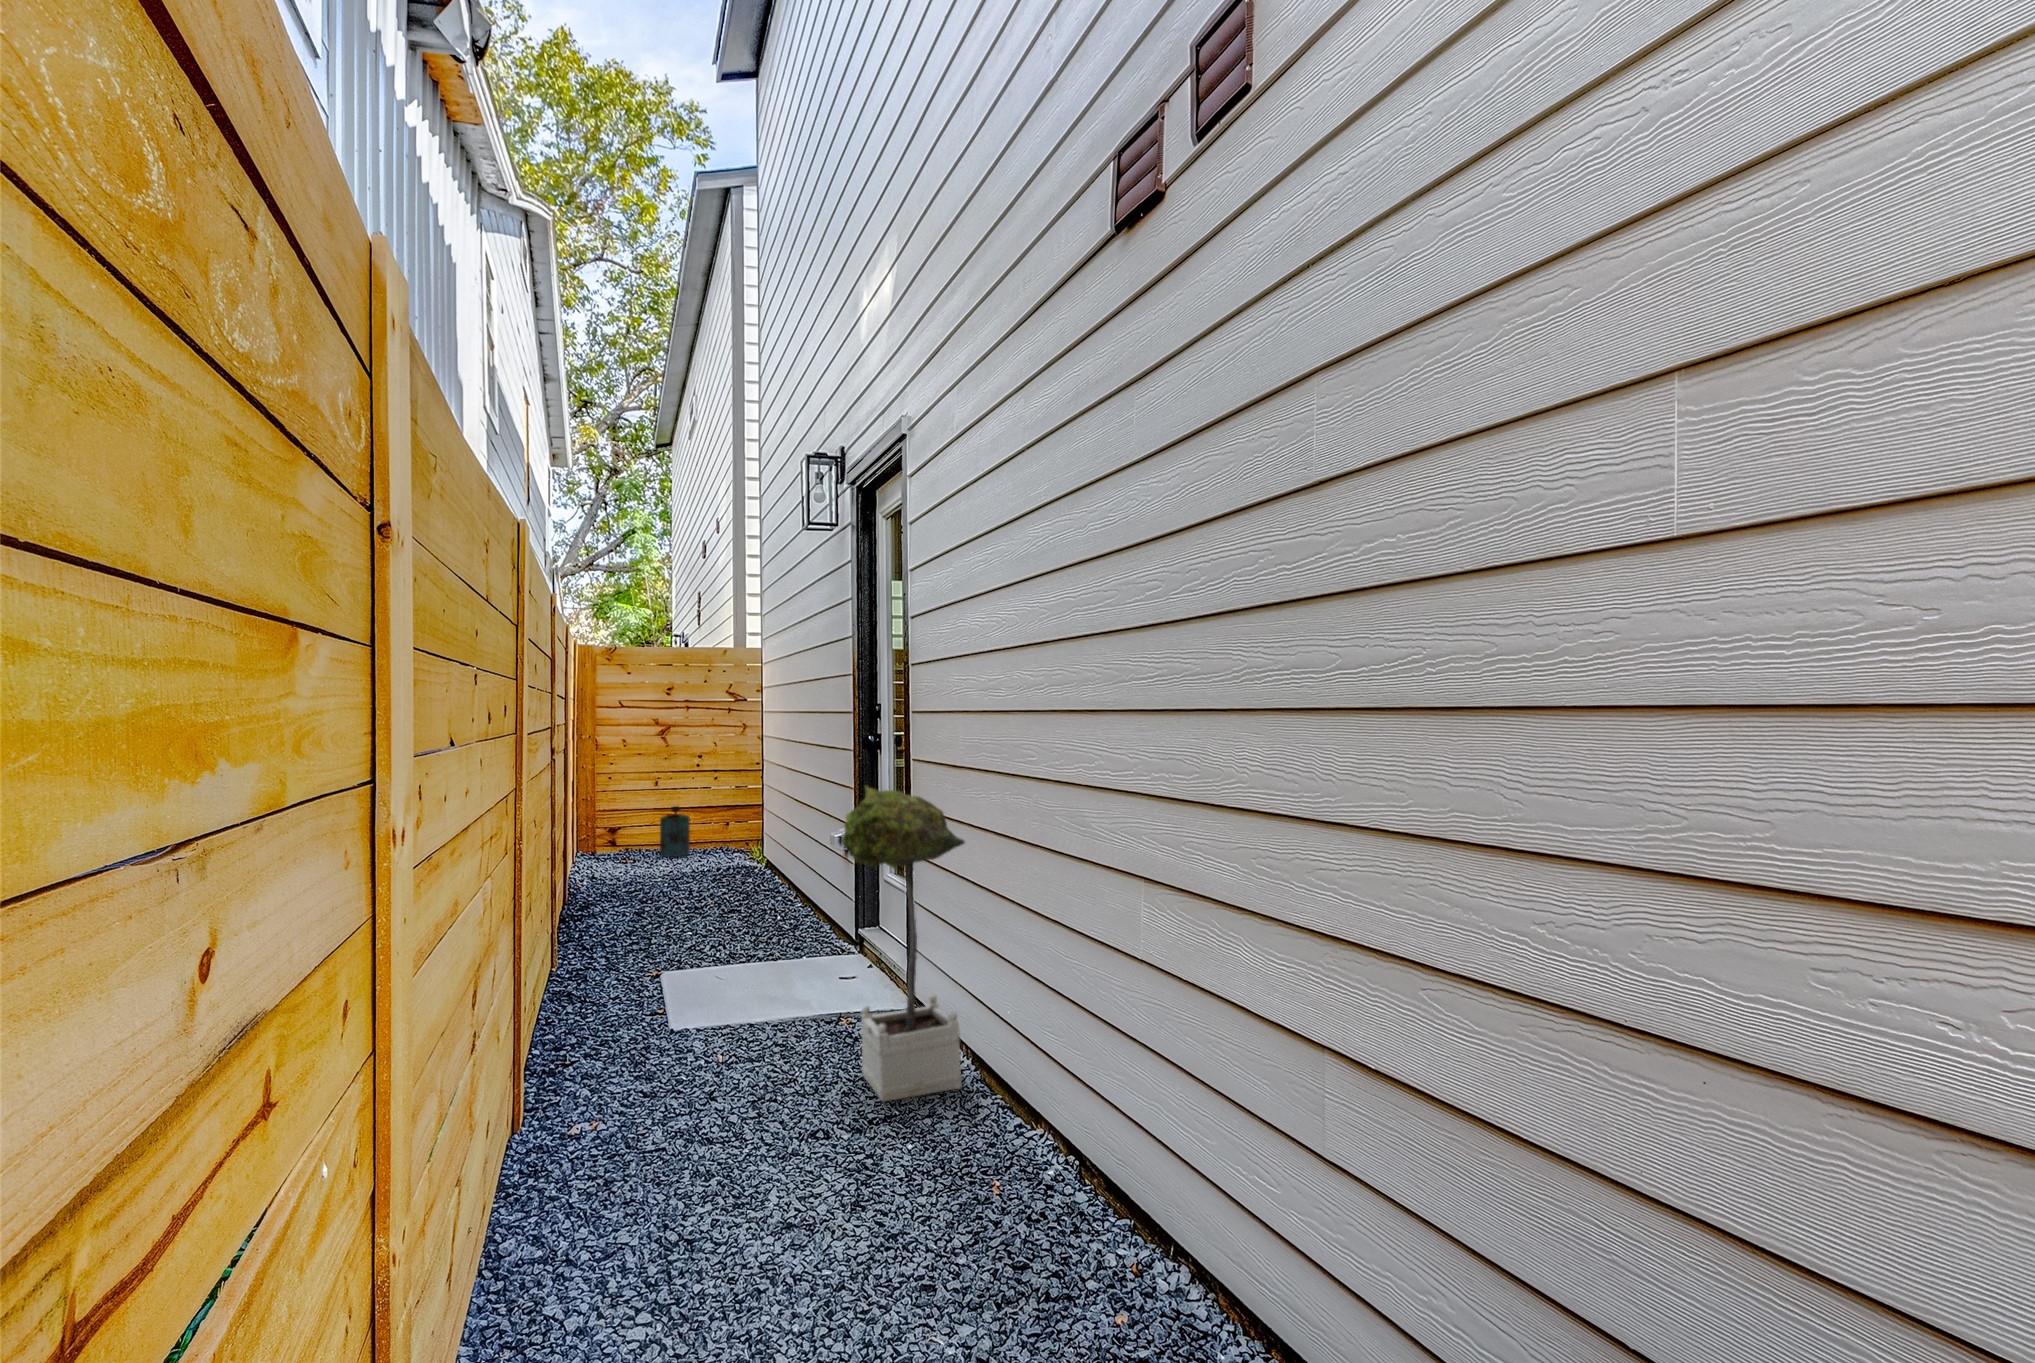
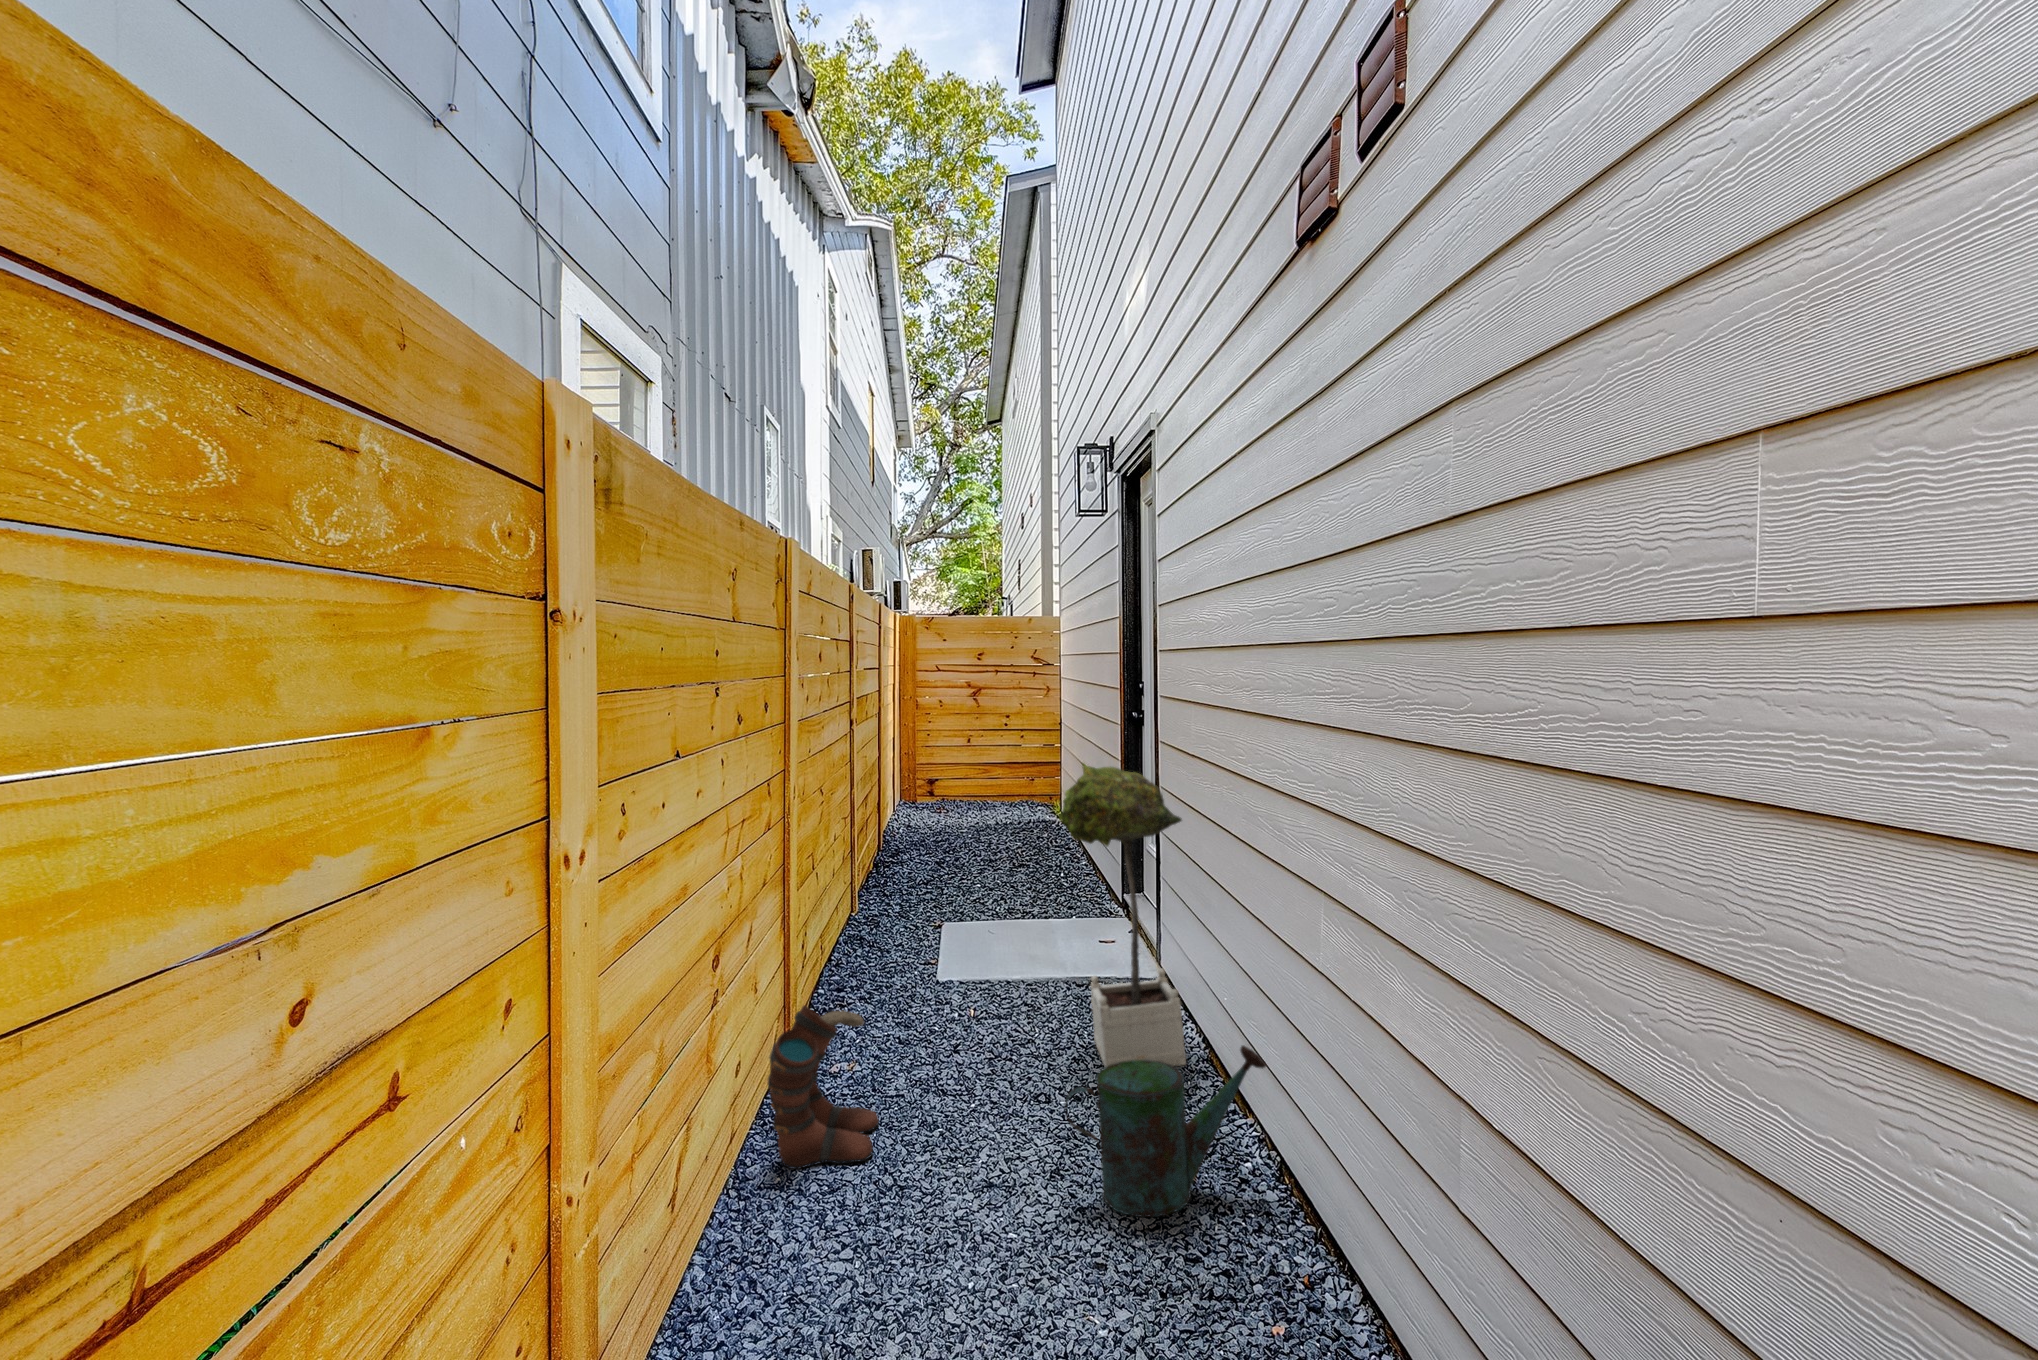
watering can: present [660,806,690,857] -> present [1064,1046,1267,1217]
boots: none [521,1051,646,1239] -> present [768,1005,879,1169]

